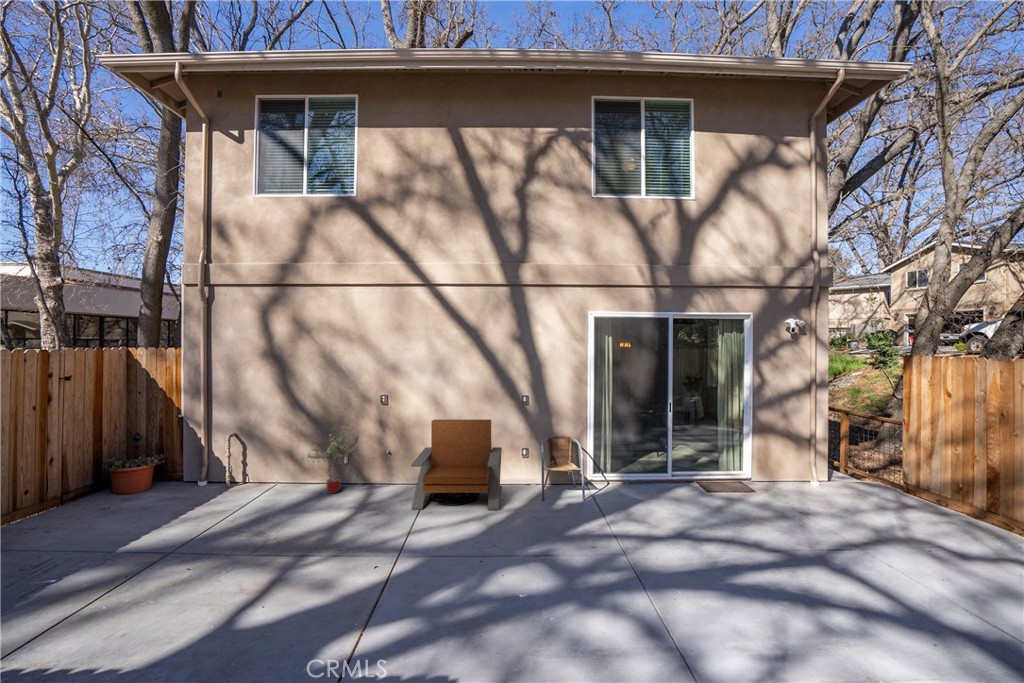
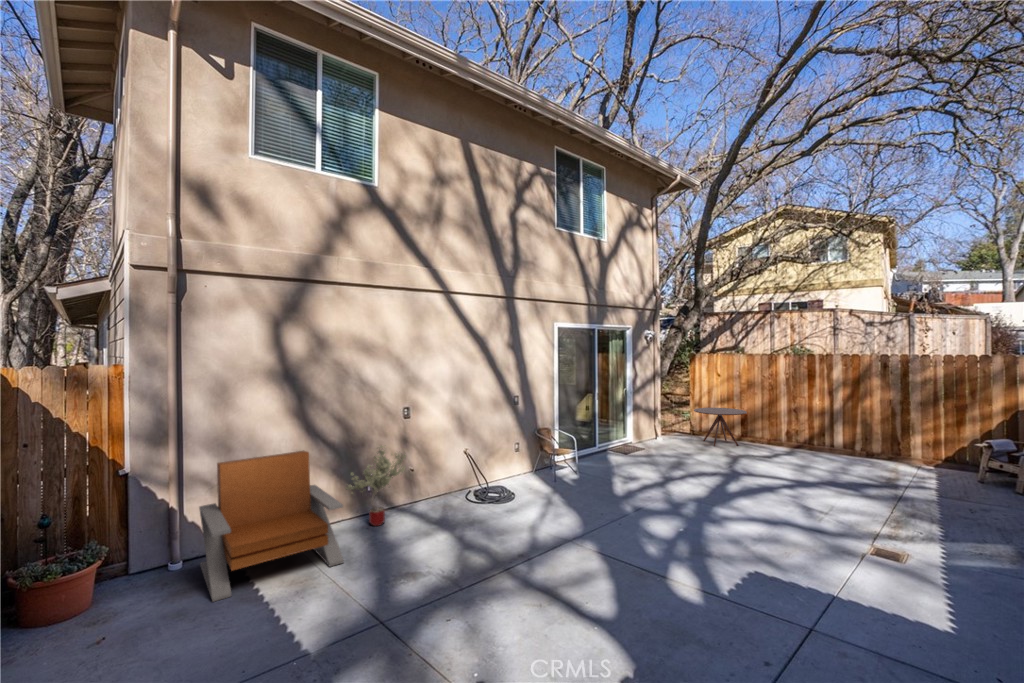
lounge chair: present [411,419,502,510] -> present [199,451,344,602]
round table: none [870,446,980,524] -> present [694,408,747,446]

